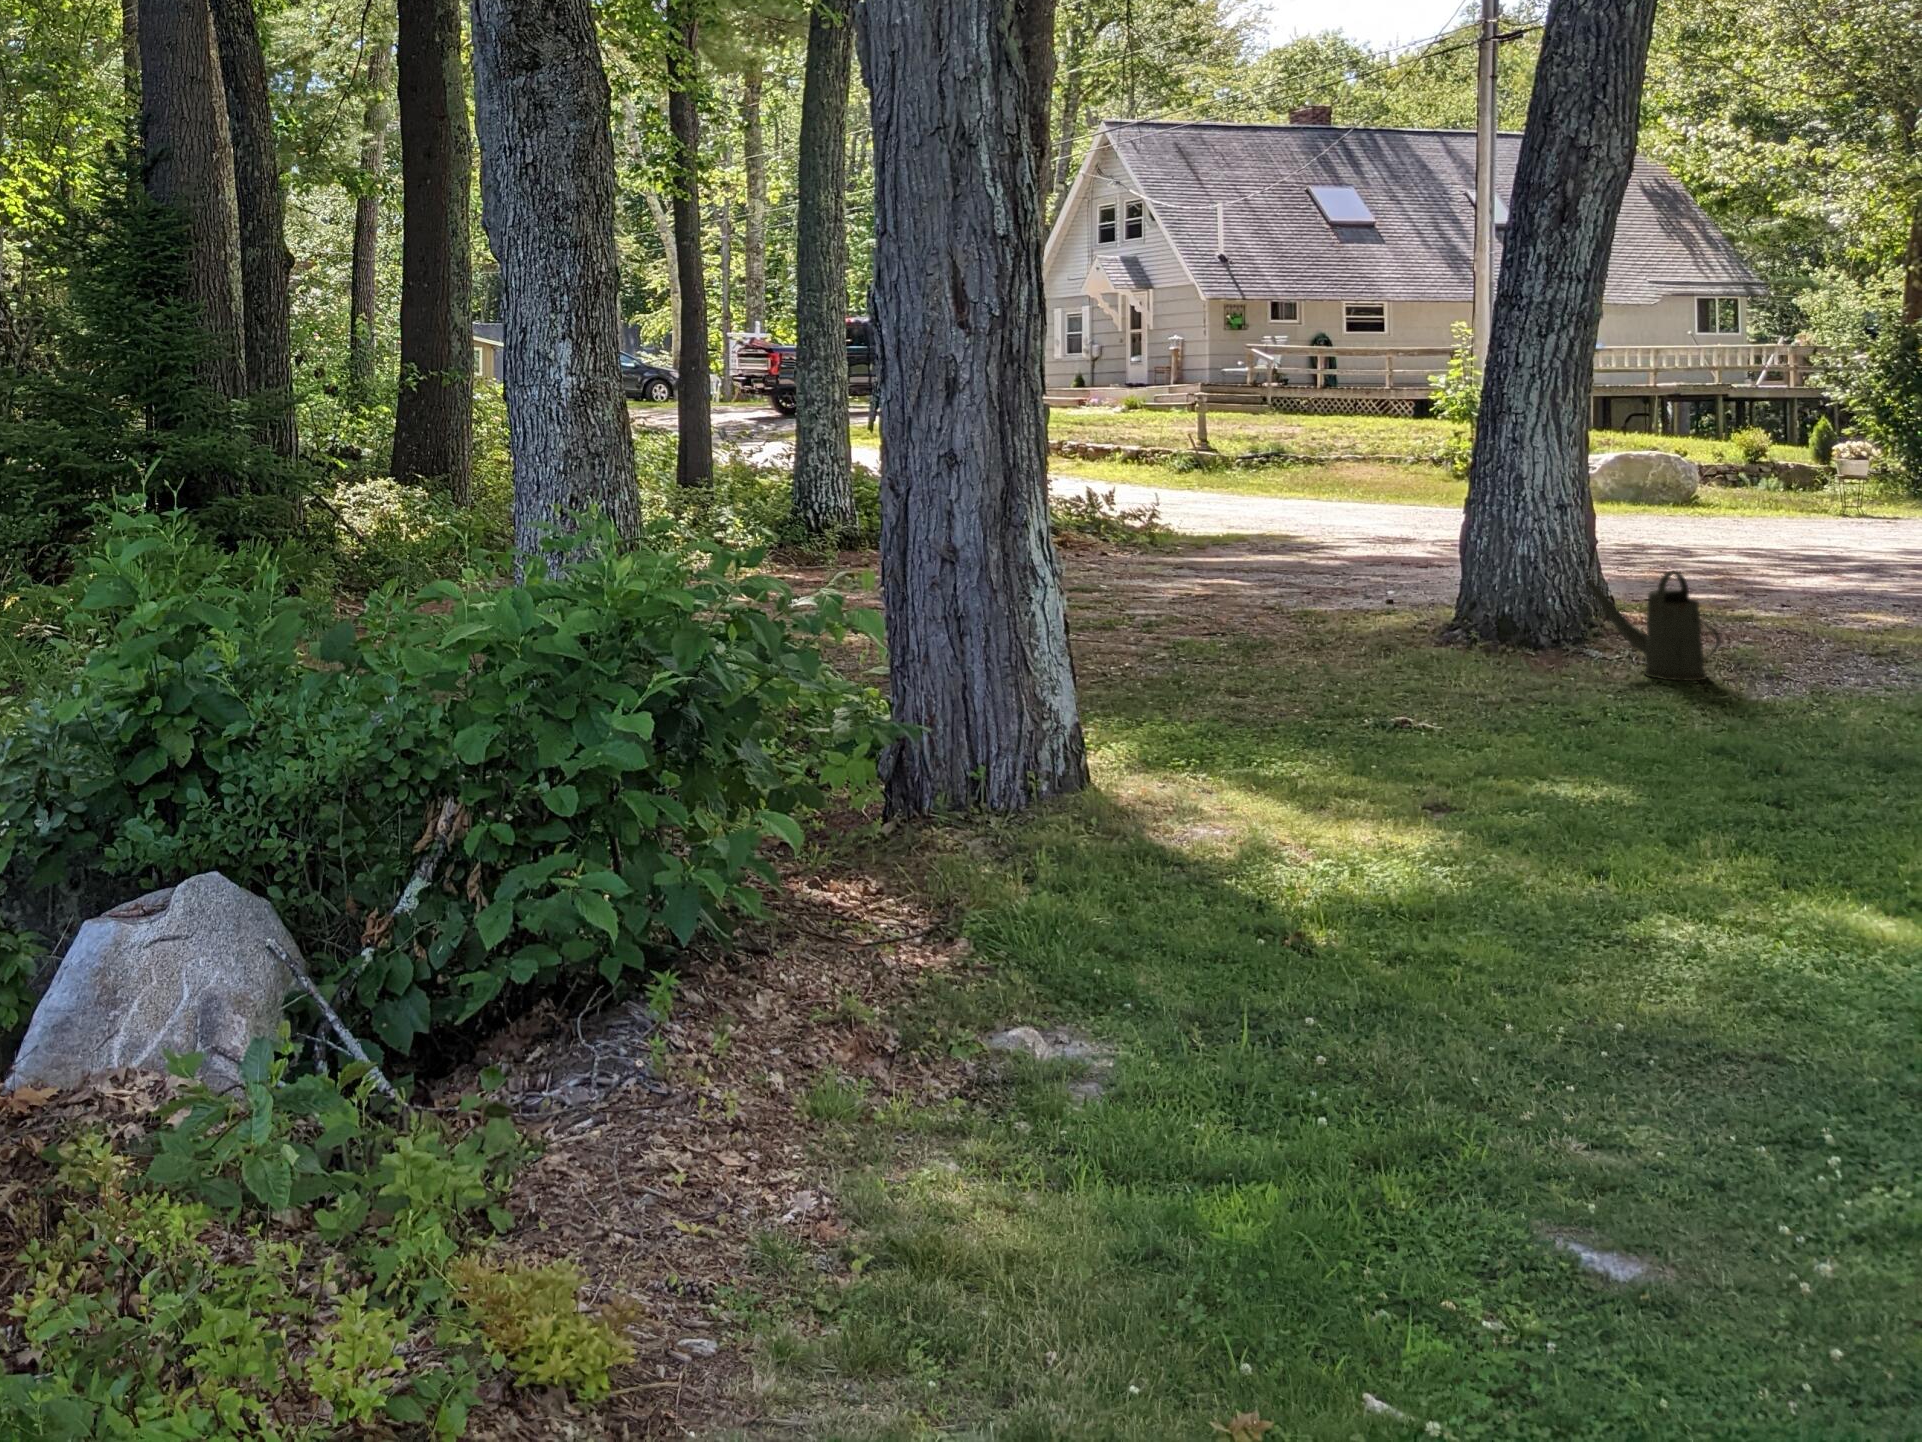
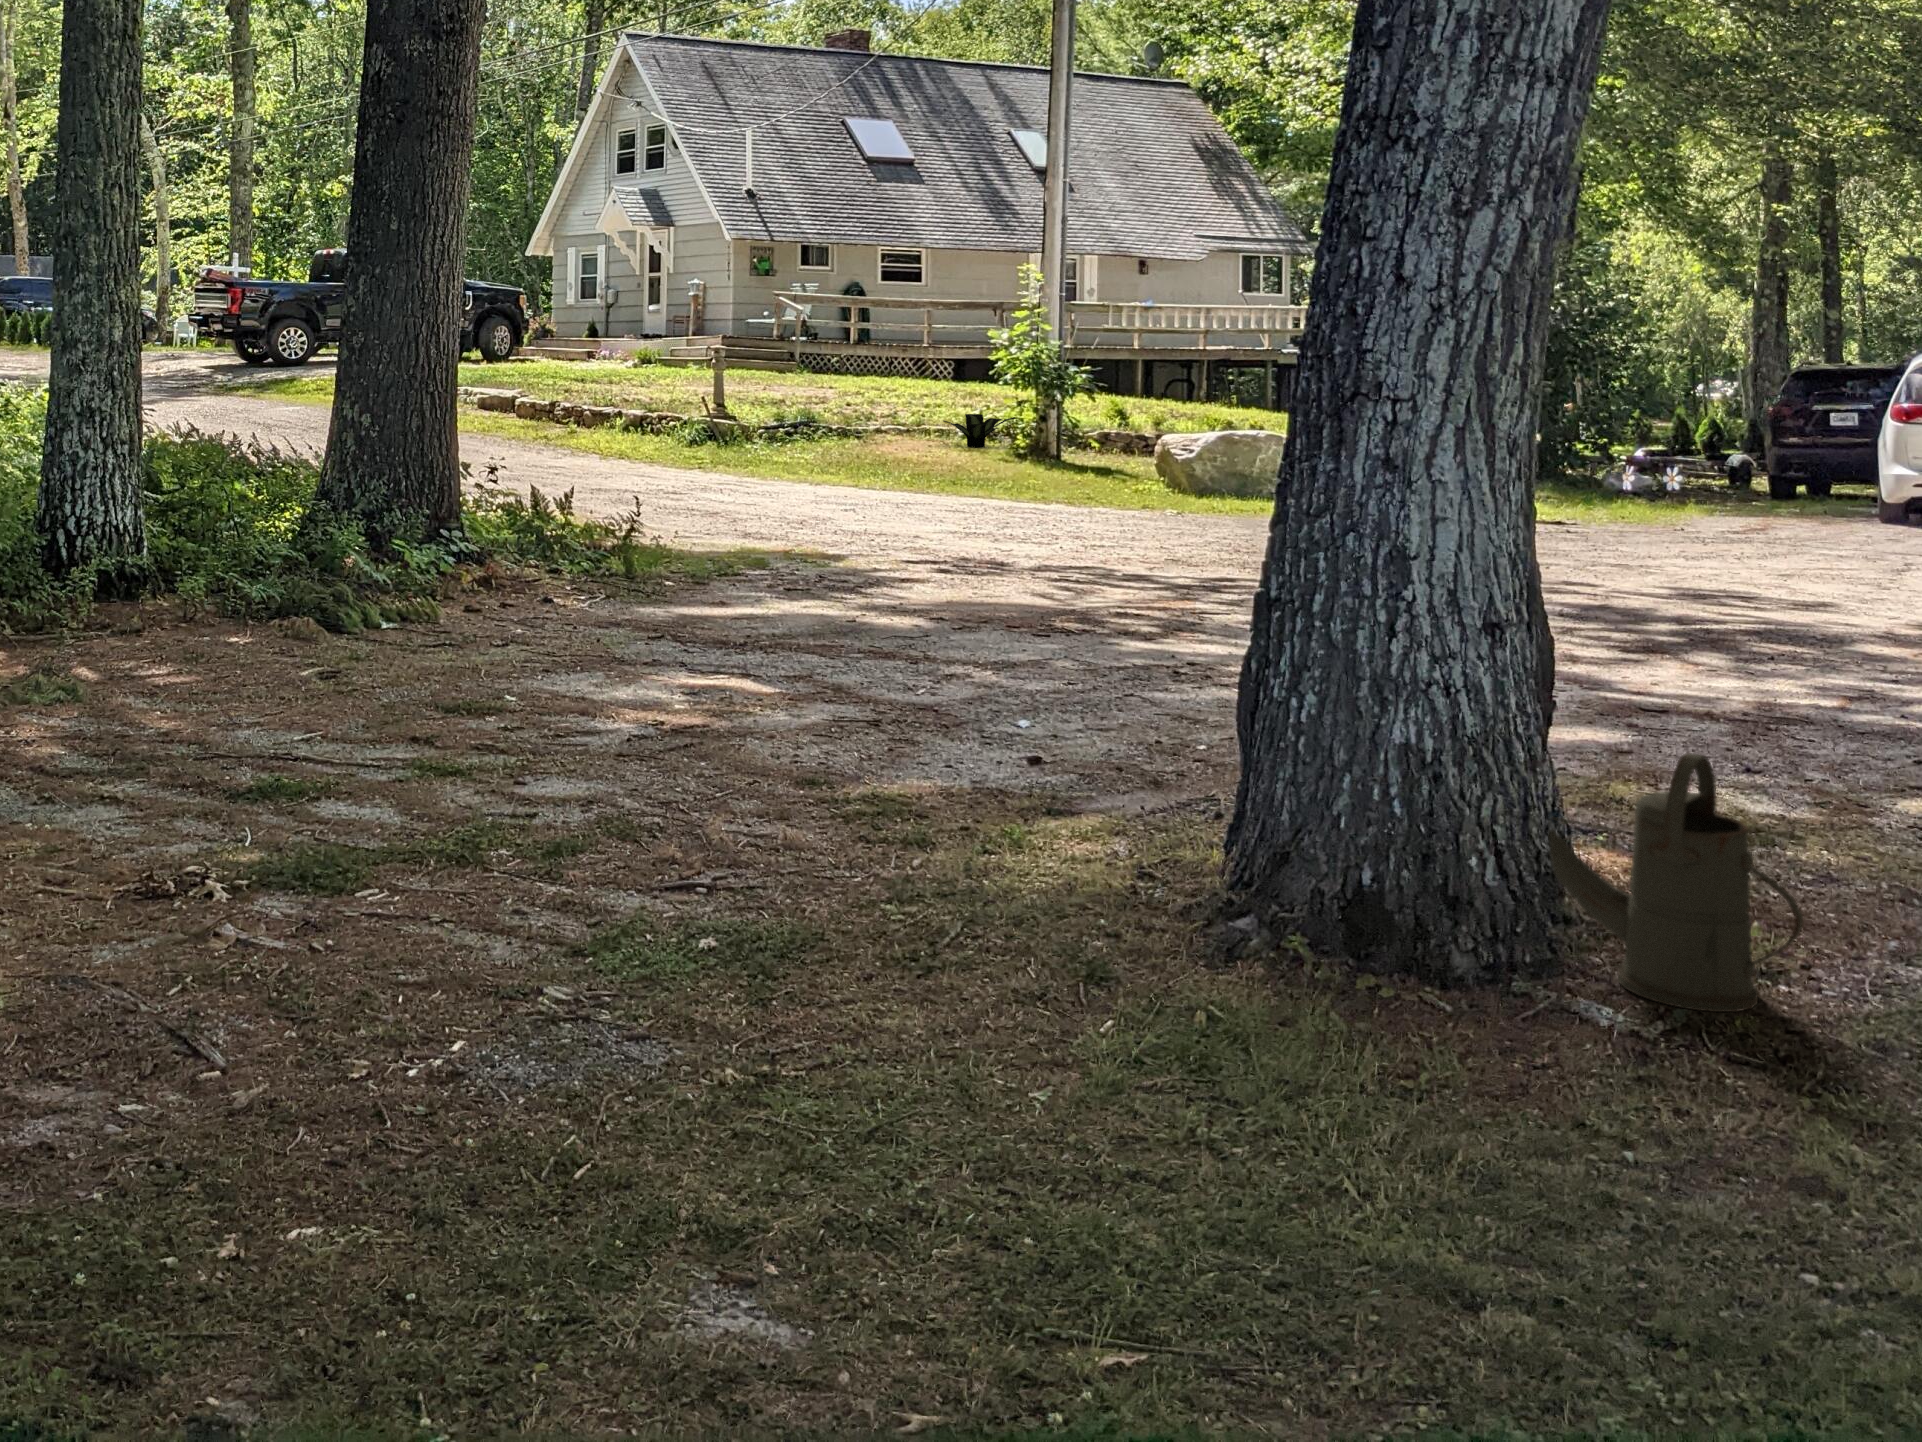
potted plant: none [1393,444,1456,471] -> present [943,414,1015,448]

